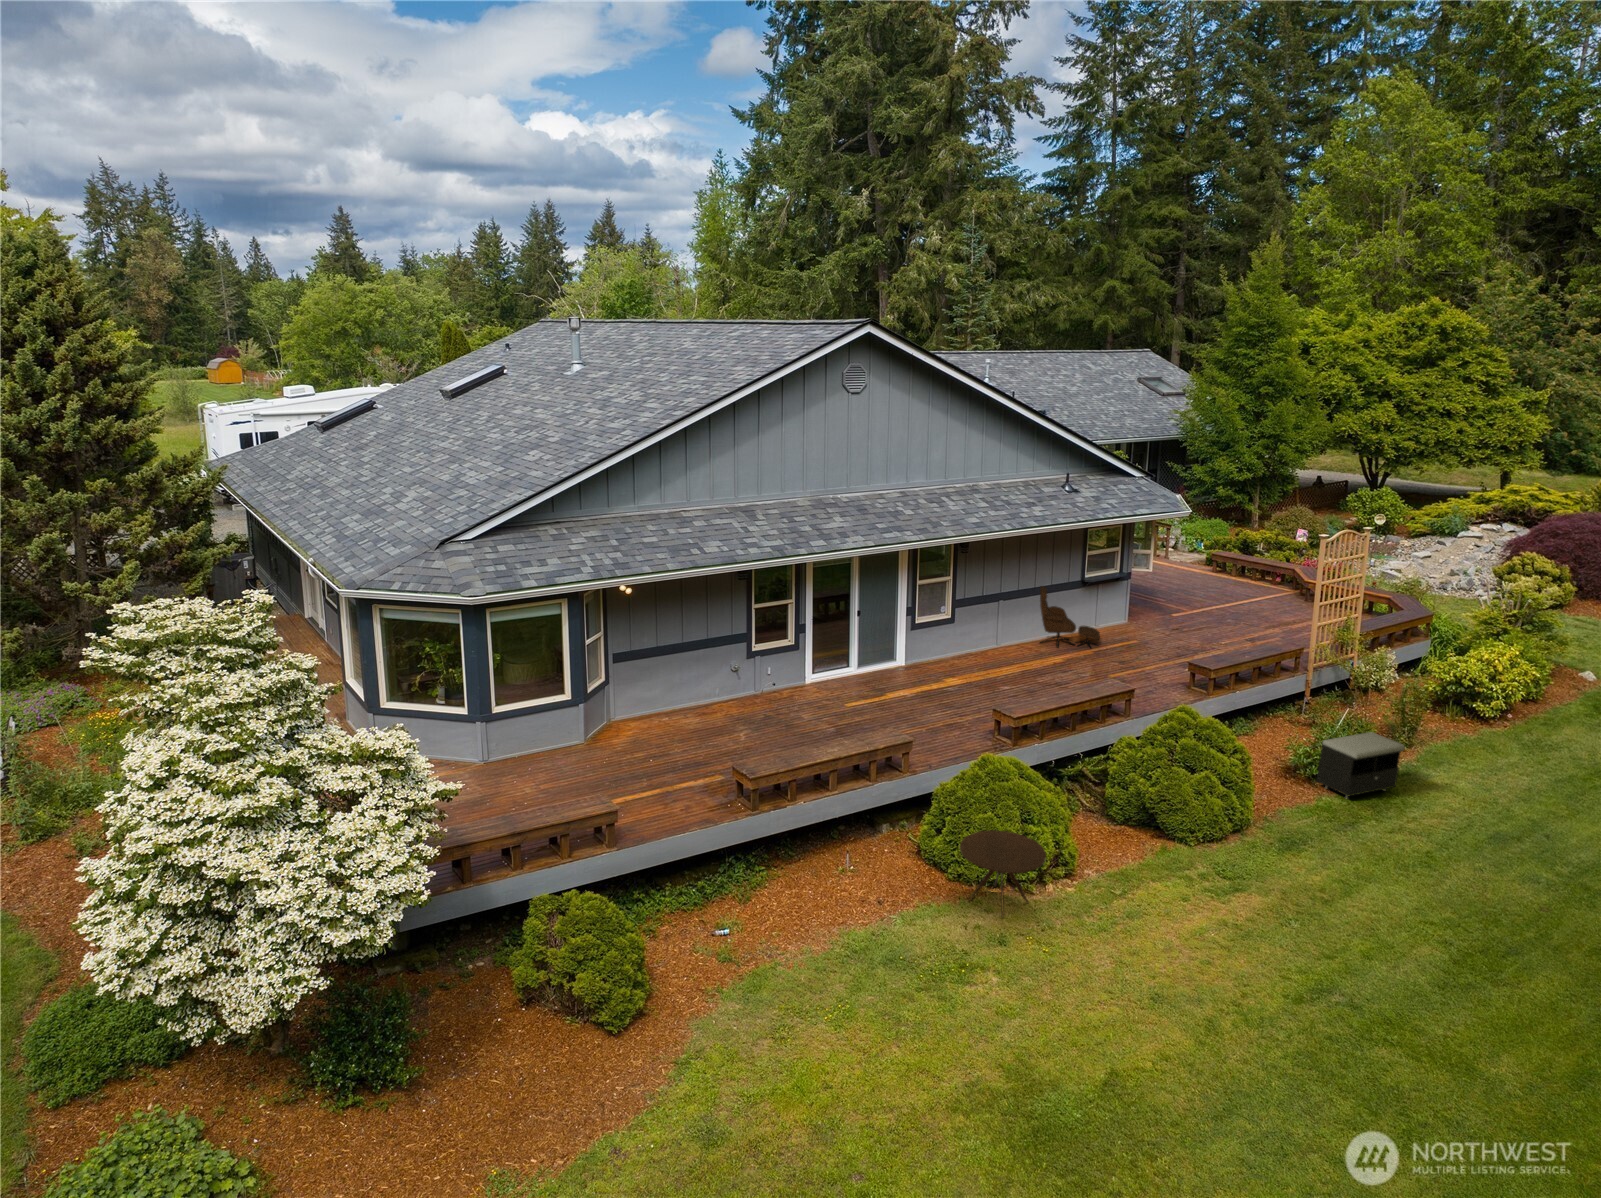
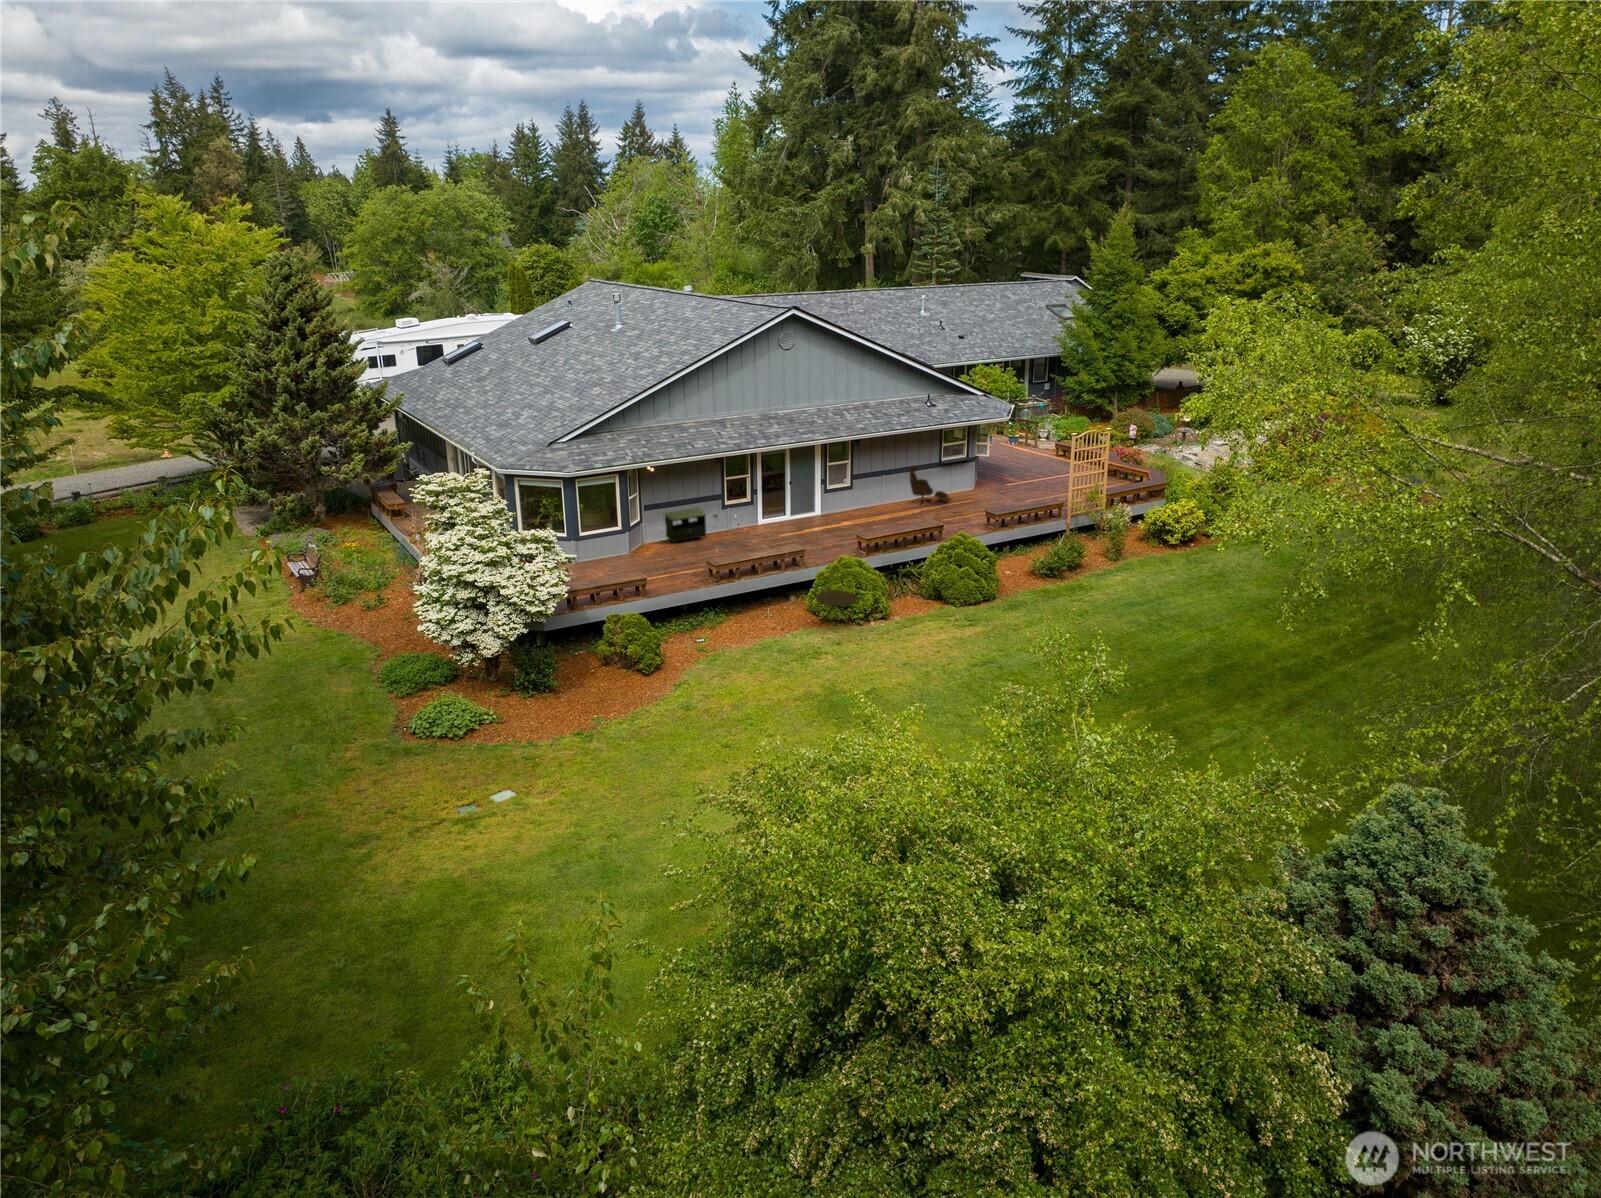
storage bench: present [1317,732,1405,798] -> present [665,508,706,543]

